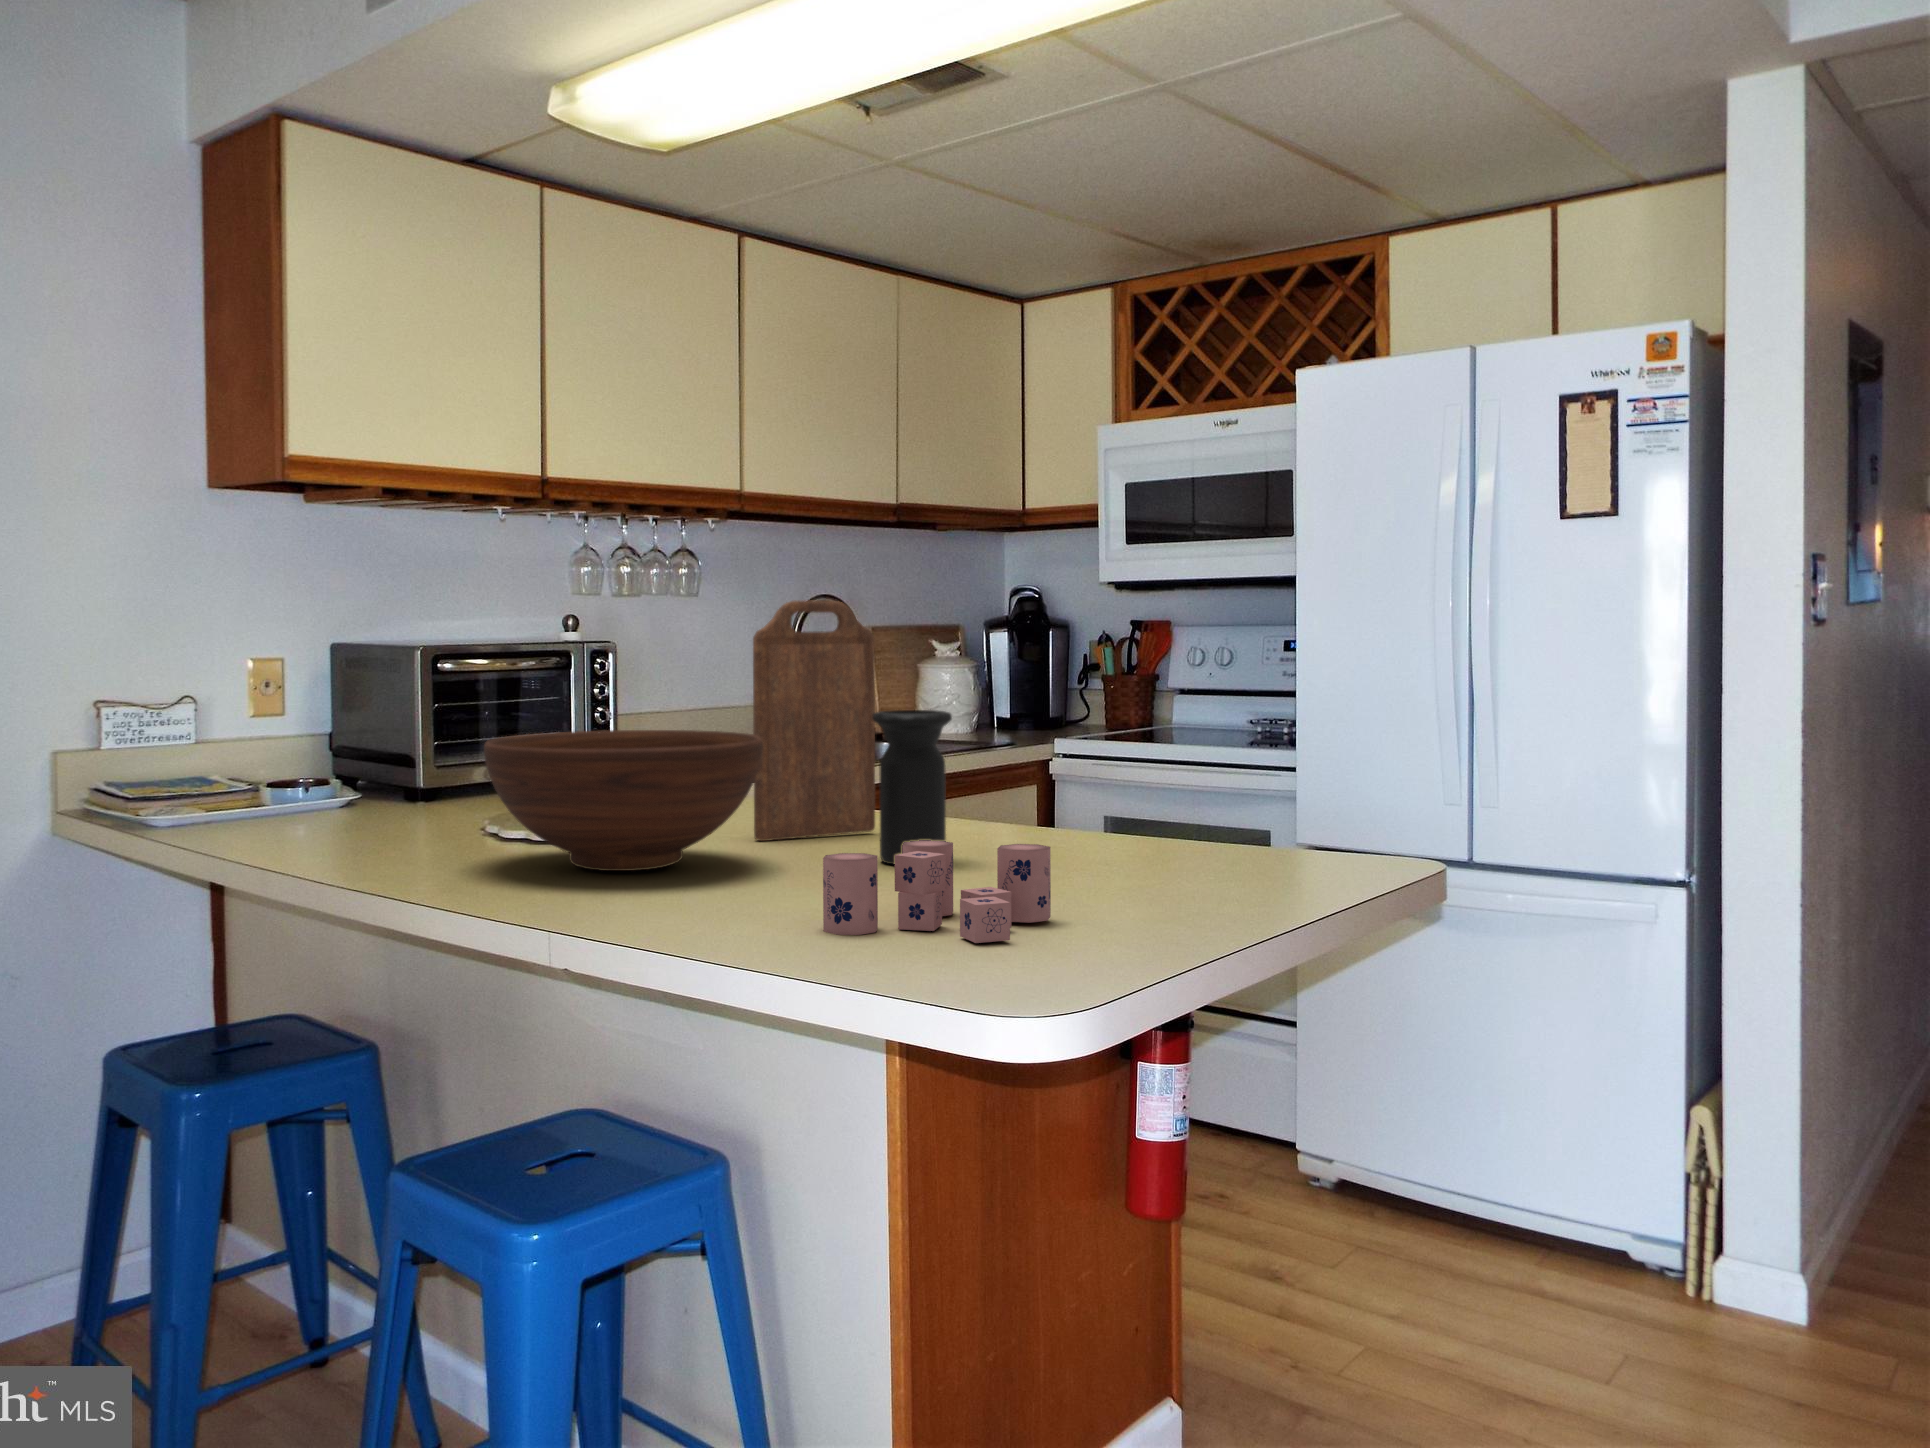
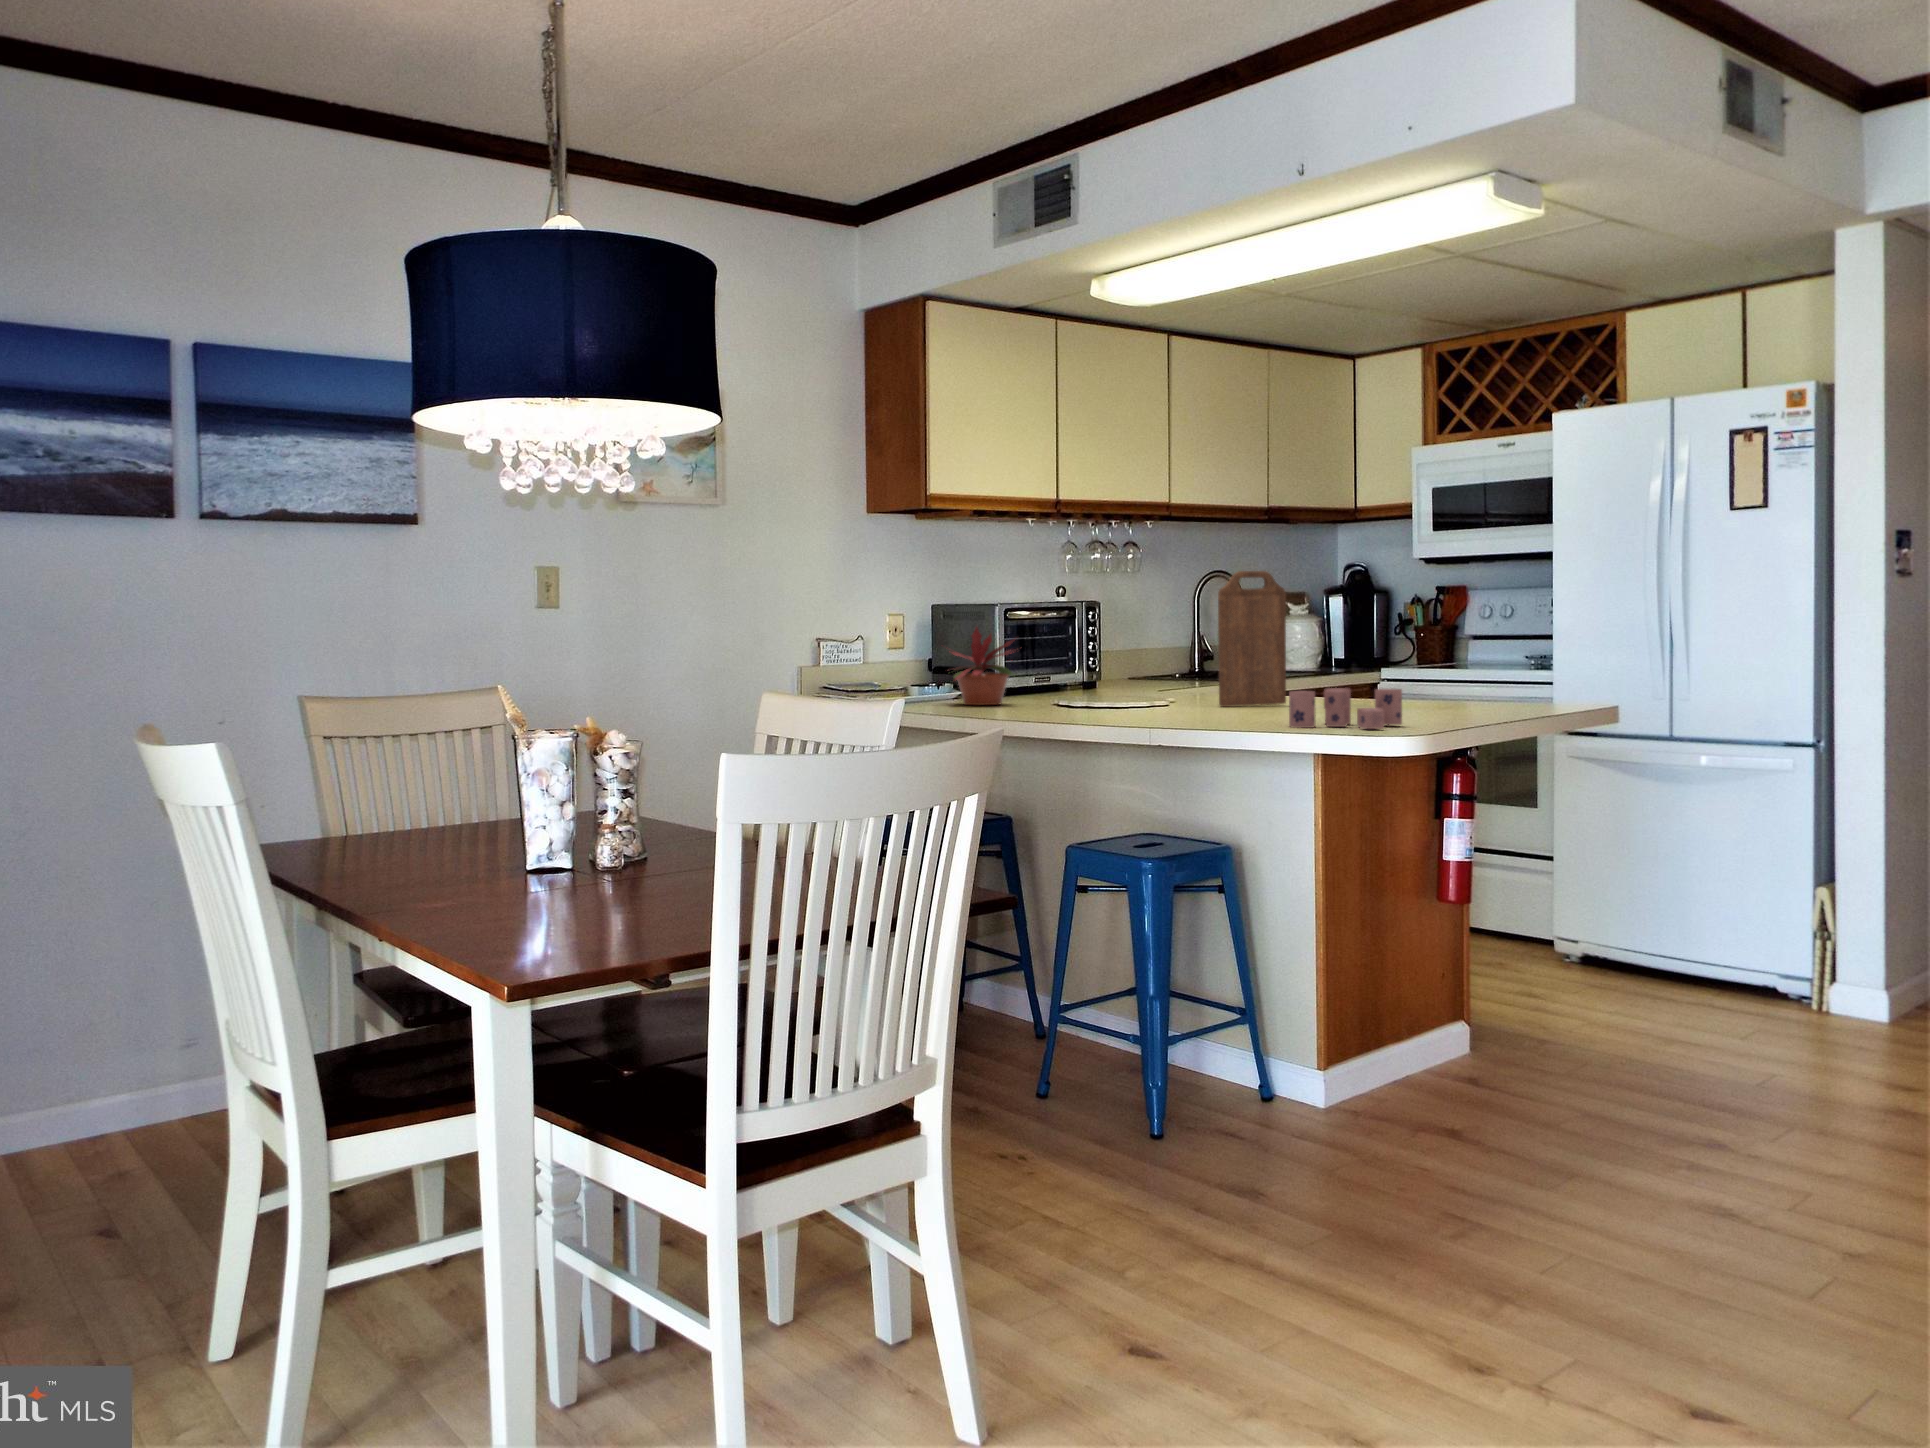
potted plant: none [229,692,406,843] -> present [950,627,1014,705]
vase: present [873,710,952,864] -> none [1294,630,1339,713]
fruit bowl: present [484,730,763,871] -> none [1089,643,1236,713]

